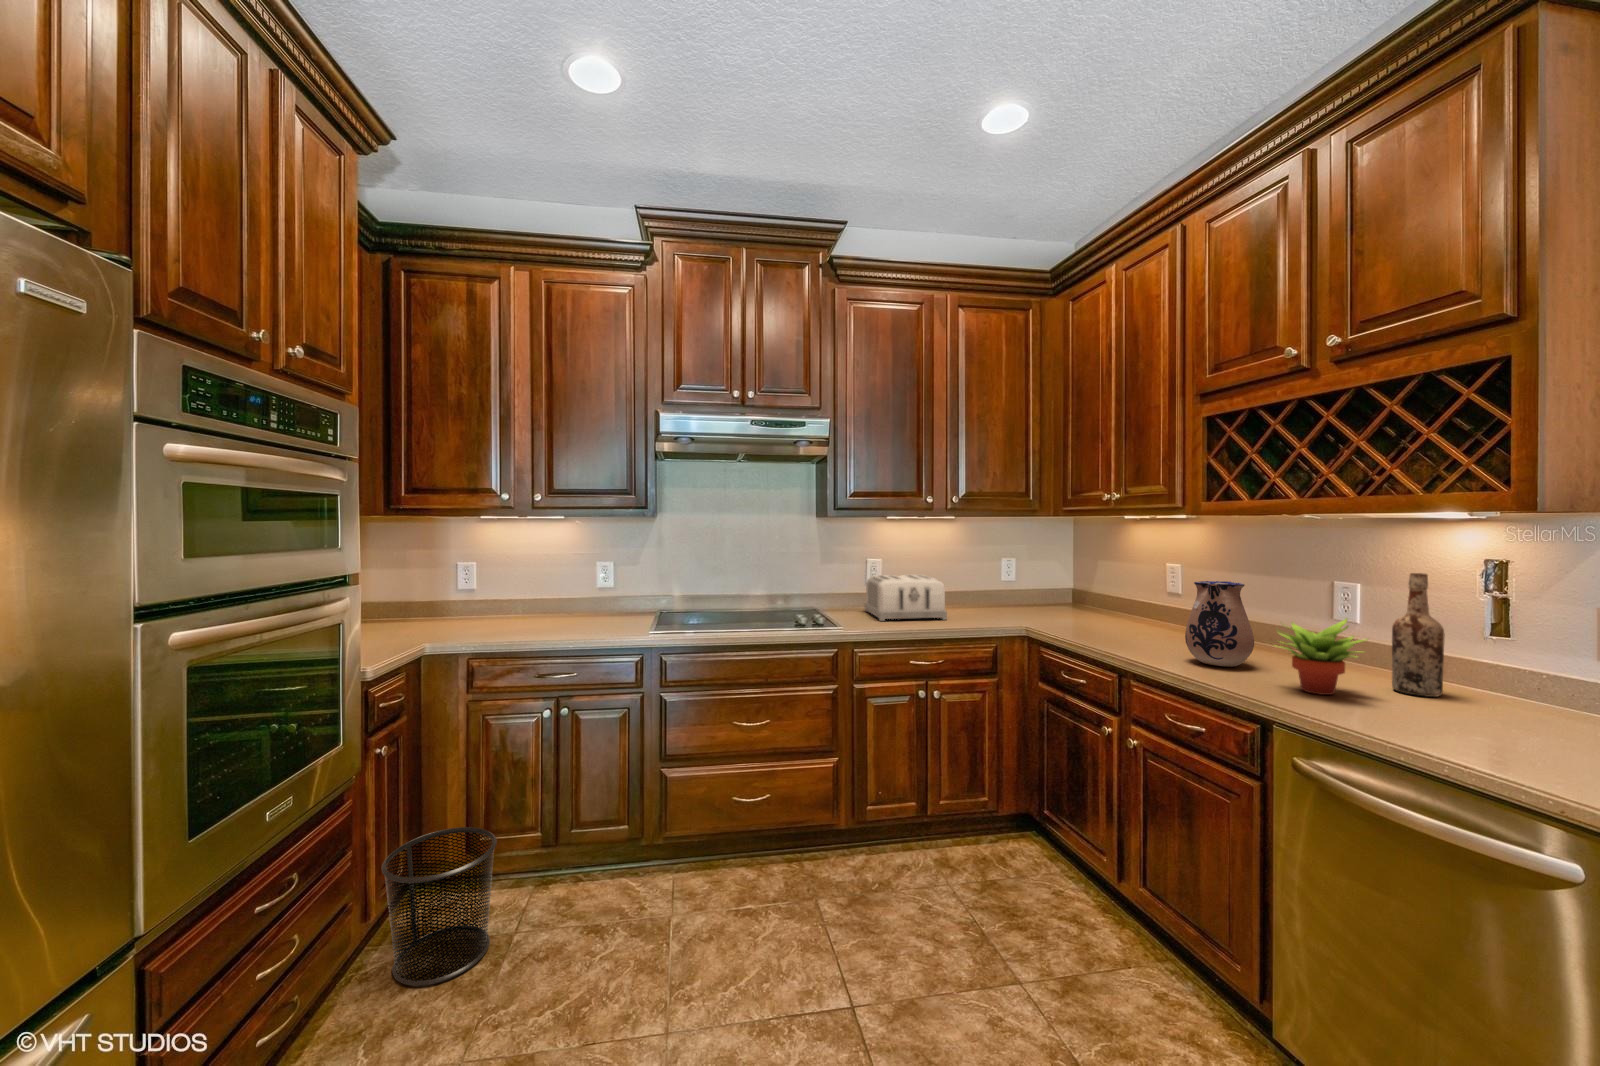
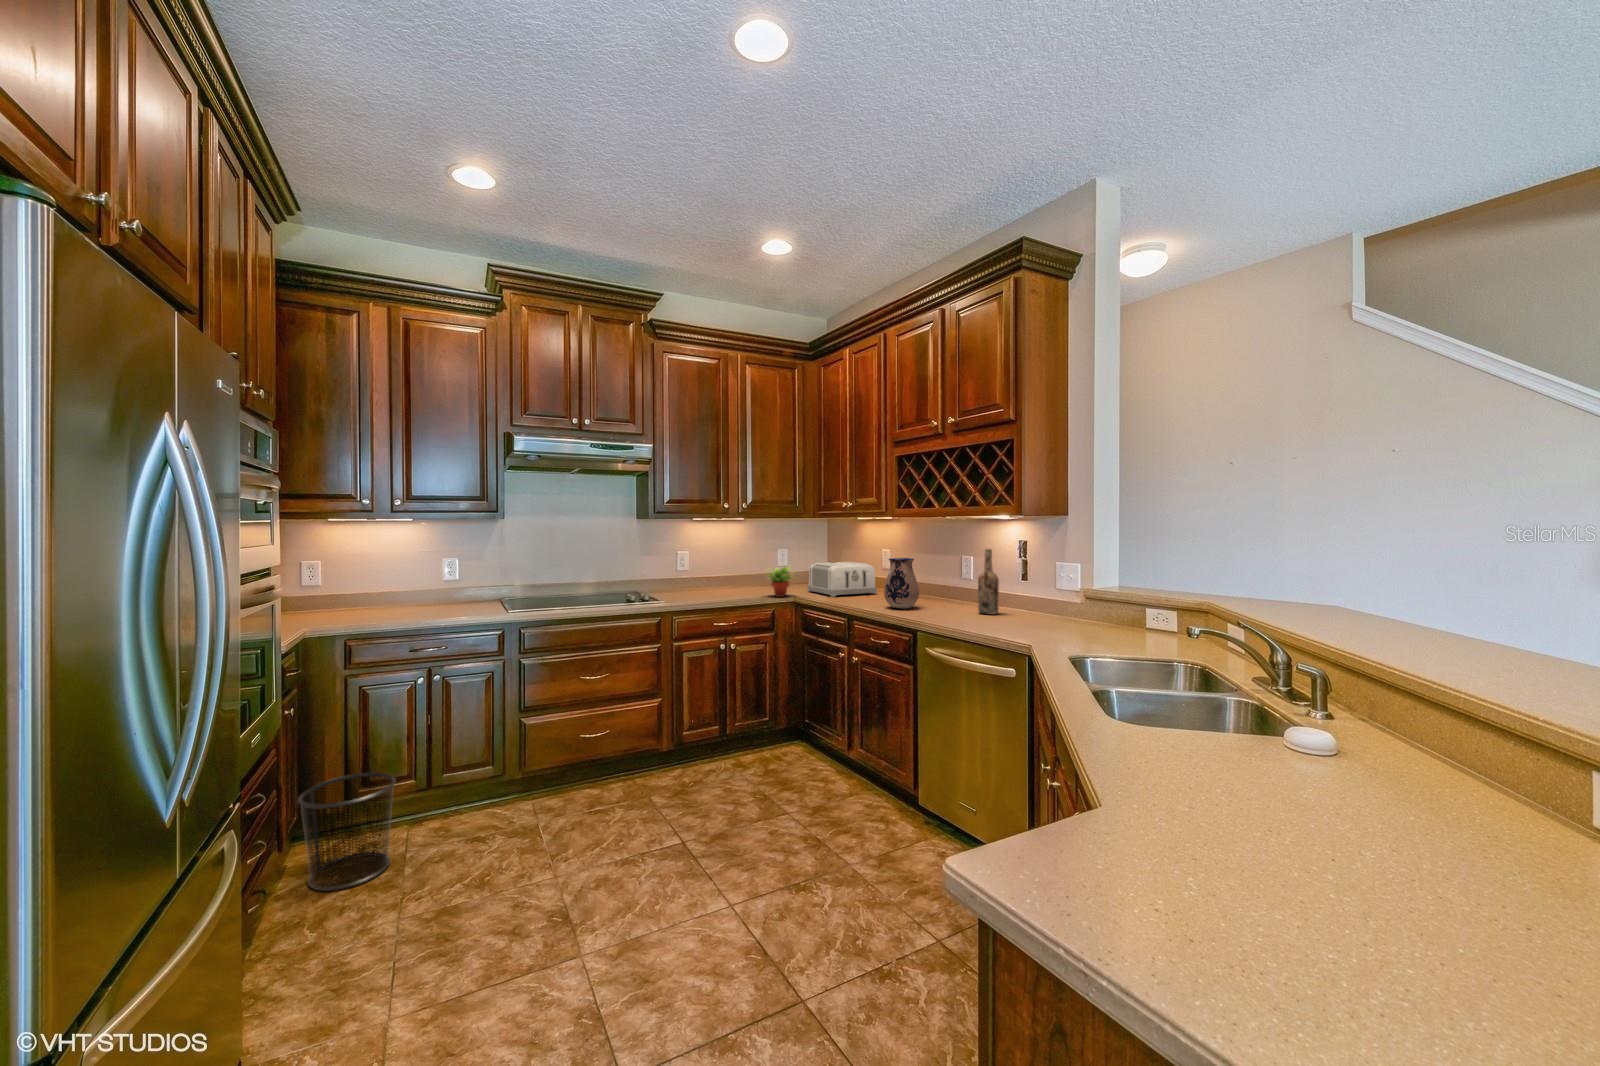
toaster: present [865,575,947,621] -> present [808,562,877,597]
succulent plant: present [1277,618,1367,695] -> present [768,567,796,597]

